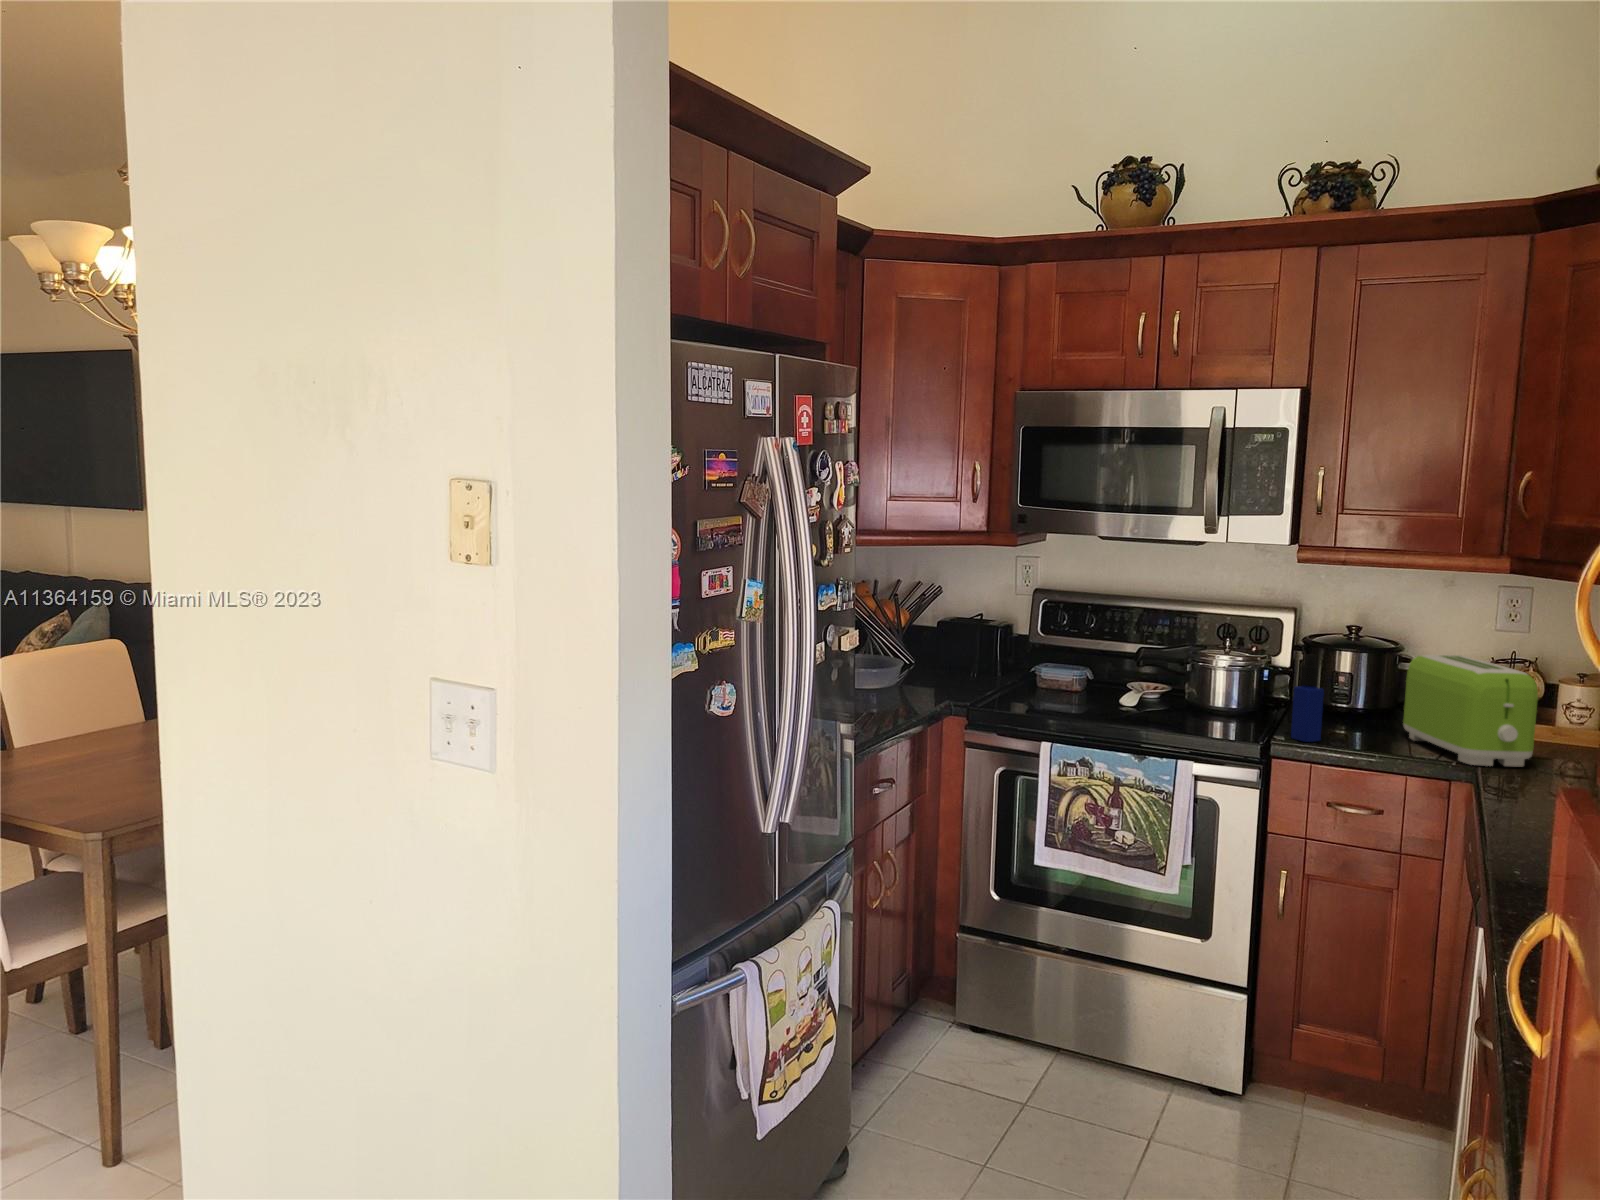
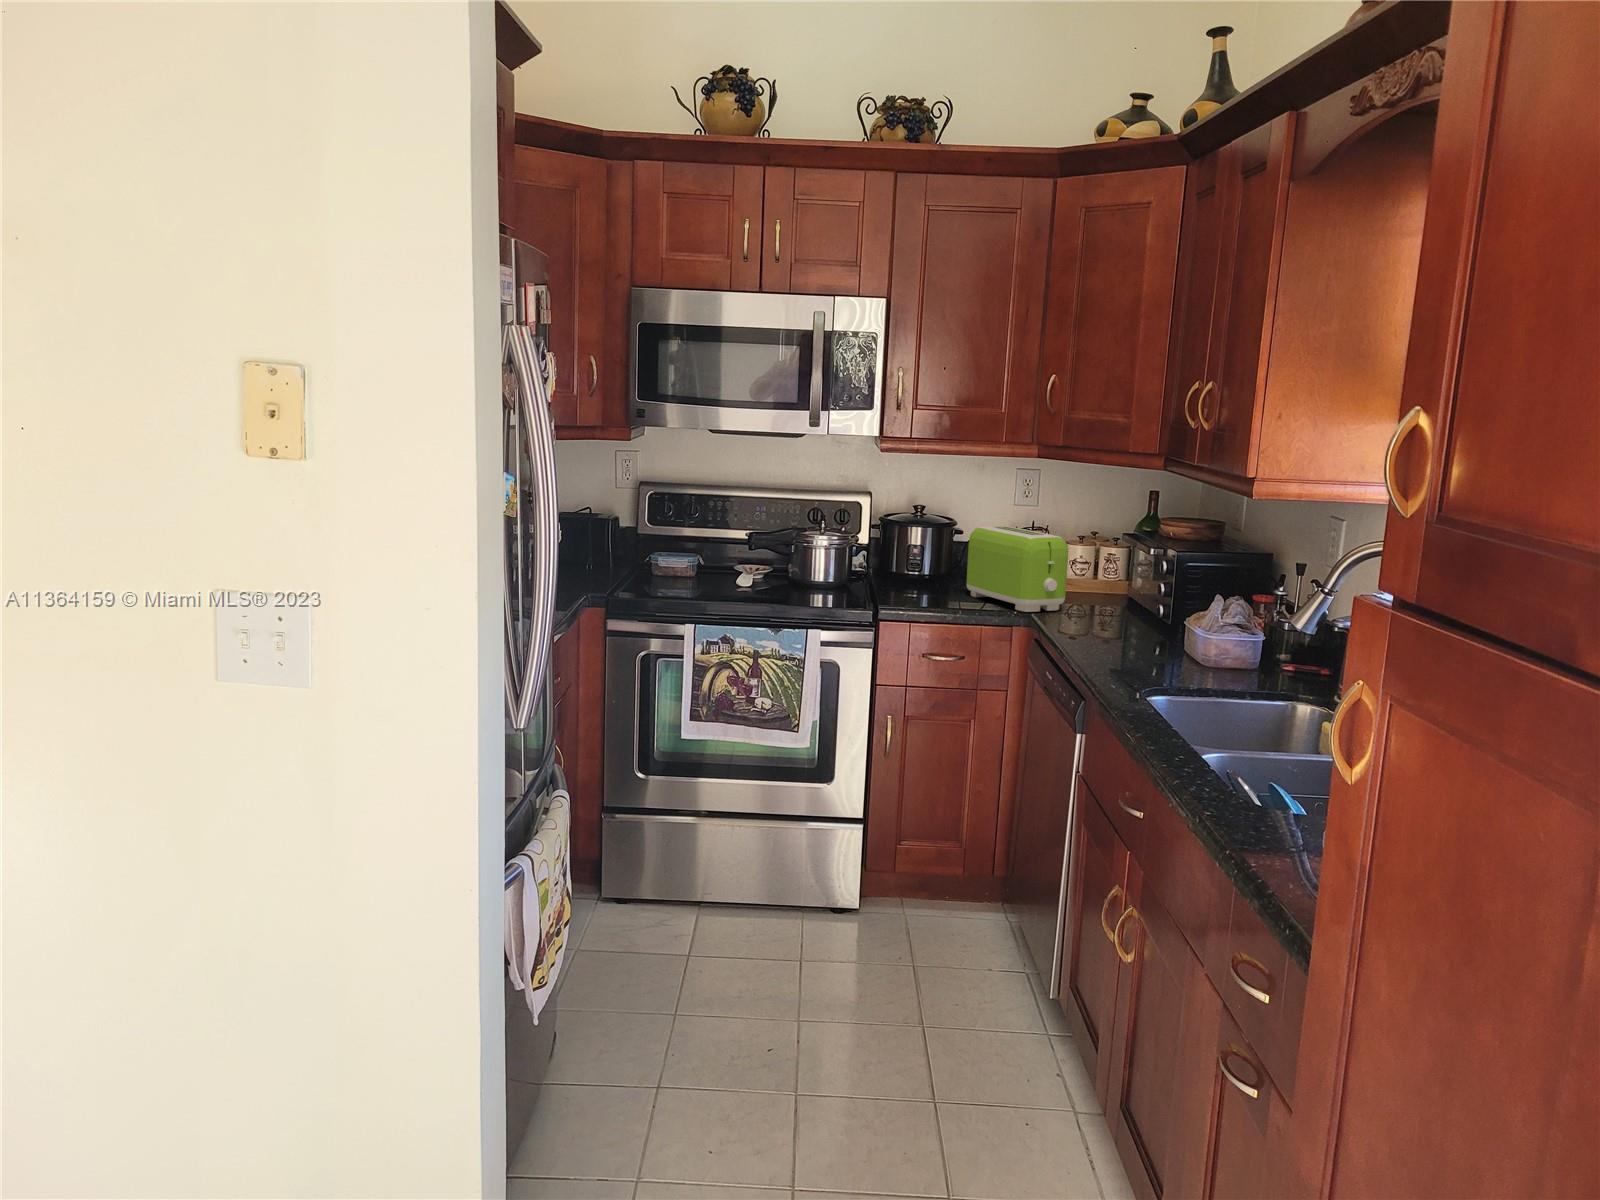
bottle: present [1291,654,1324,742] -> none [891,531,916,605]

